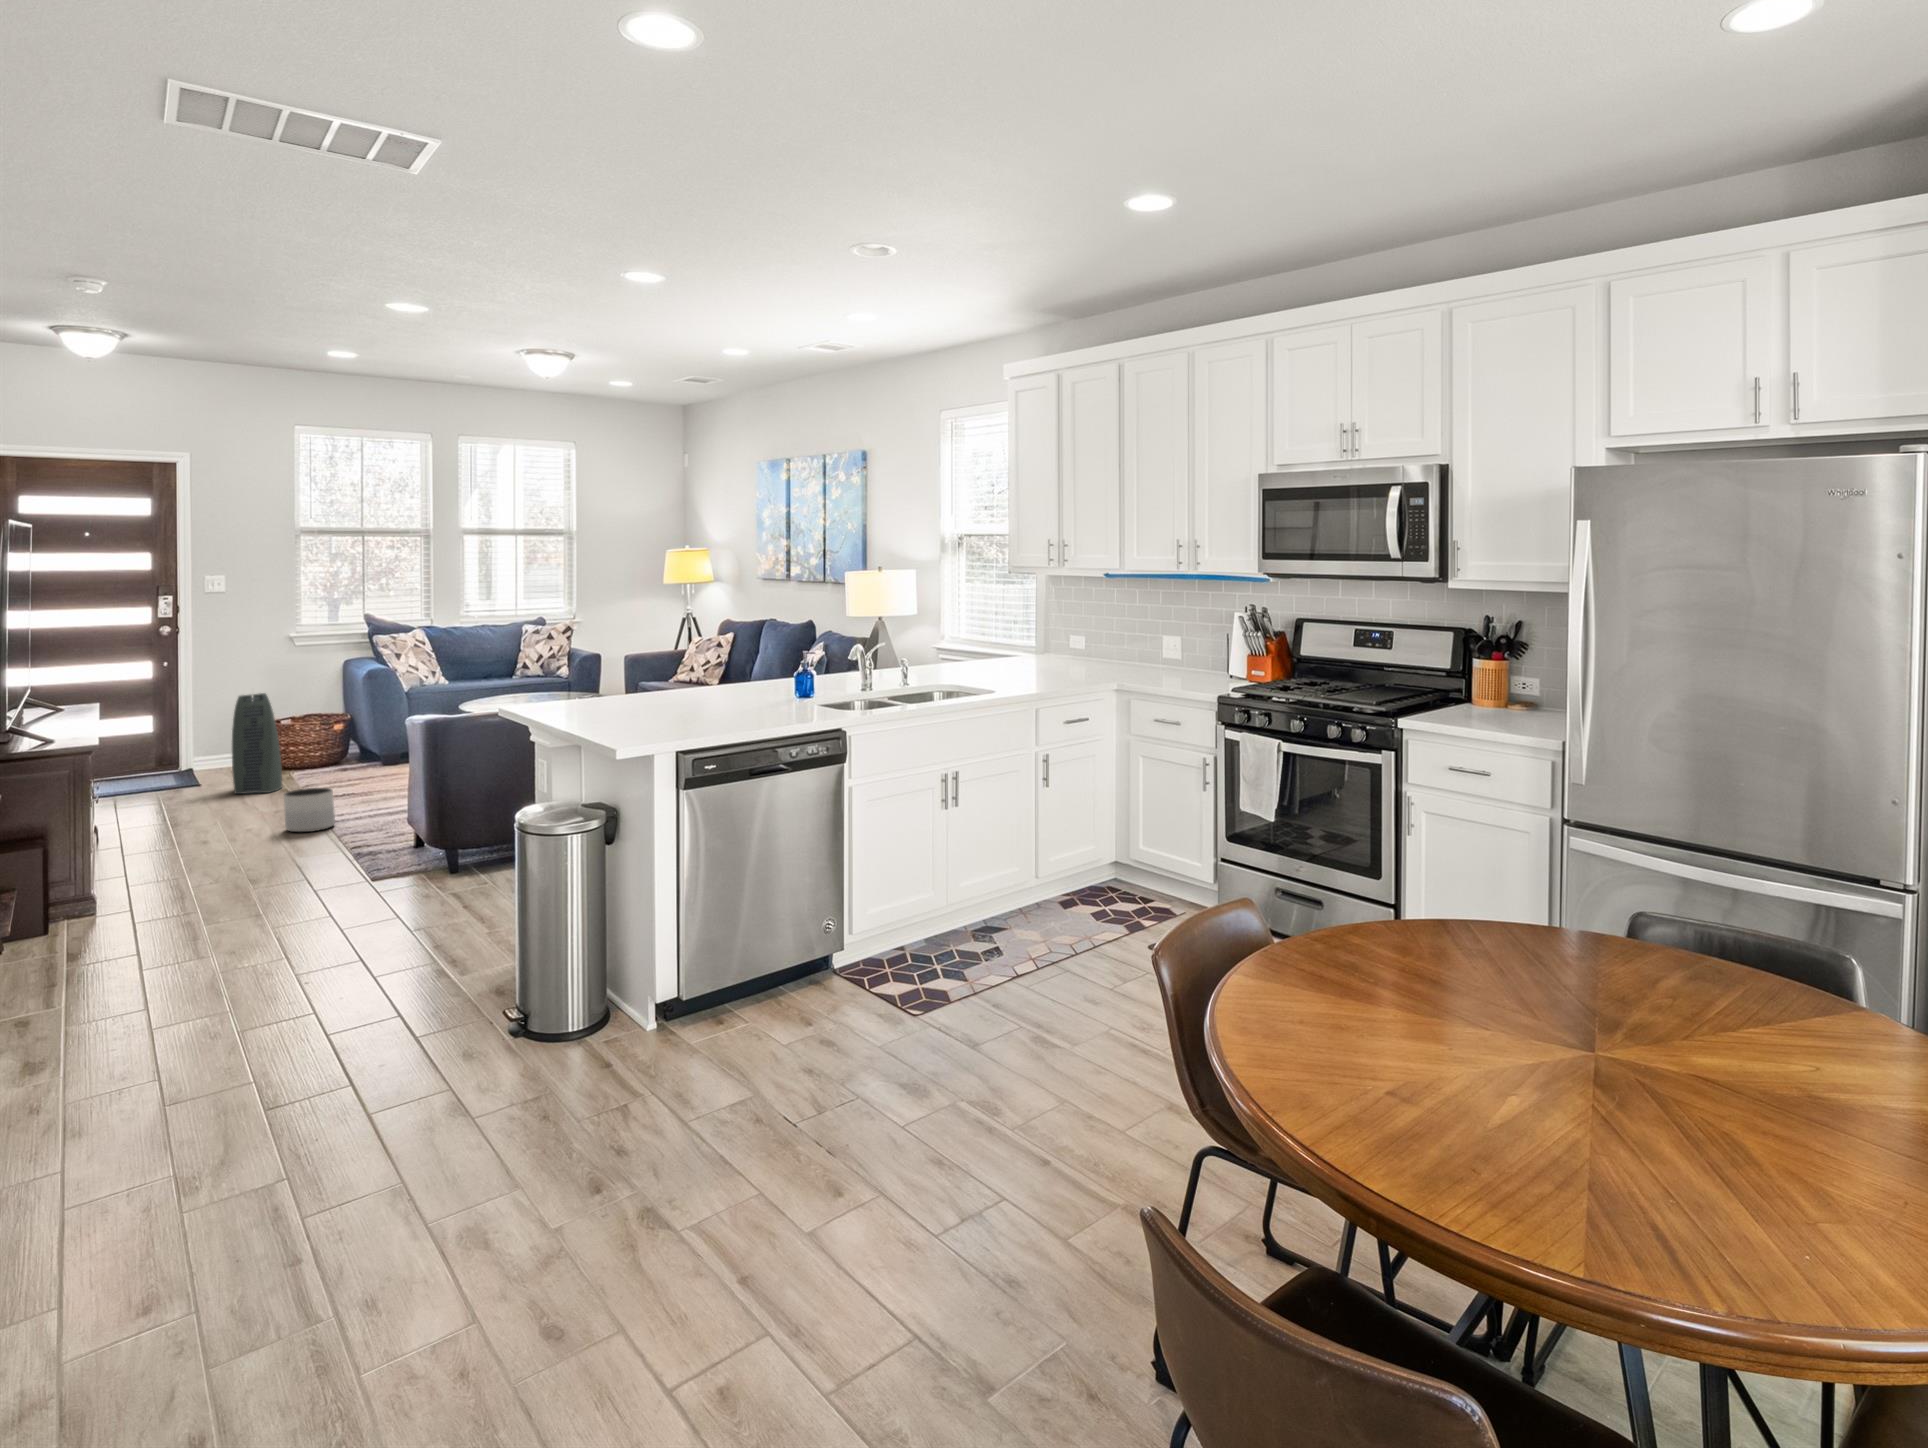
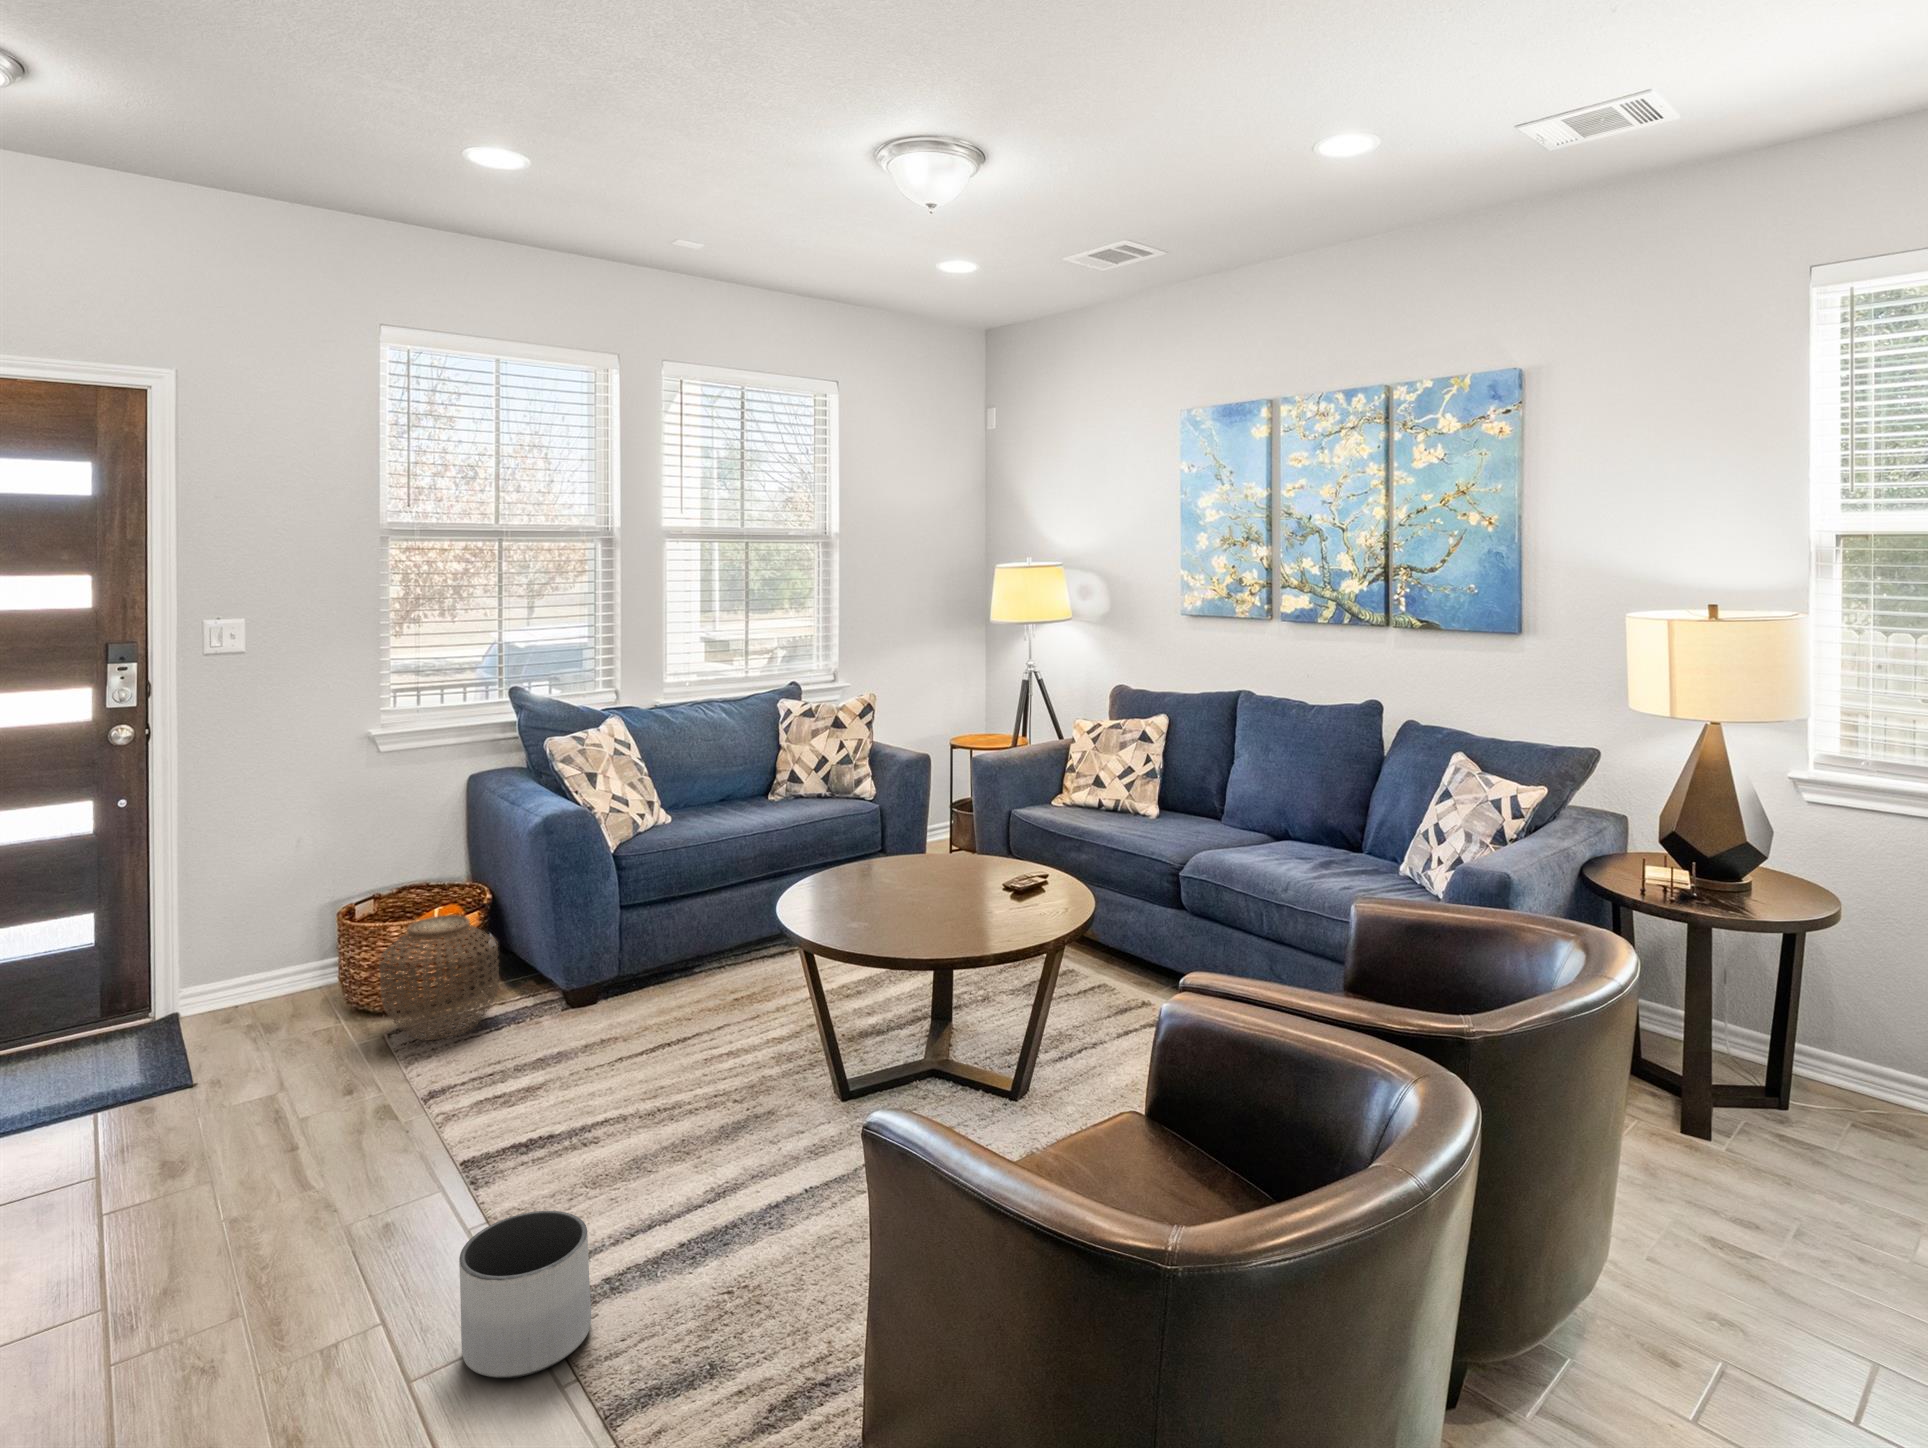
air purifier: present [232,693,282,794] -> none [277,887,384,1133]
woven basket: none [286,719,346,775] -> present [380,916,499,1040]

